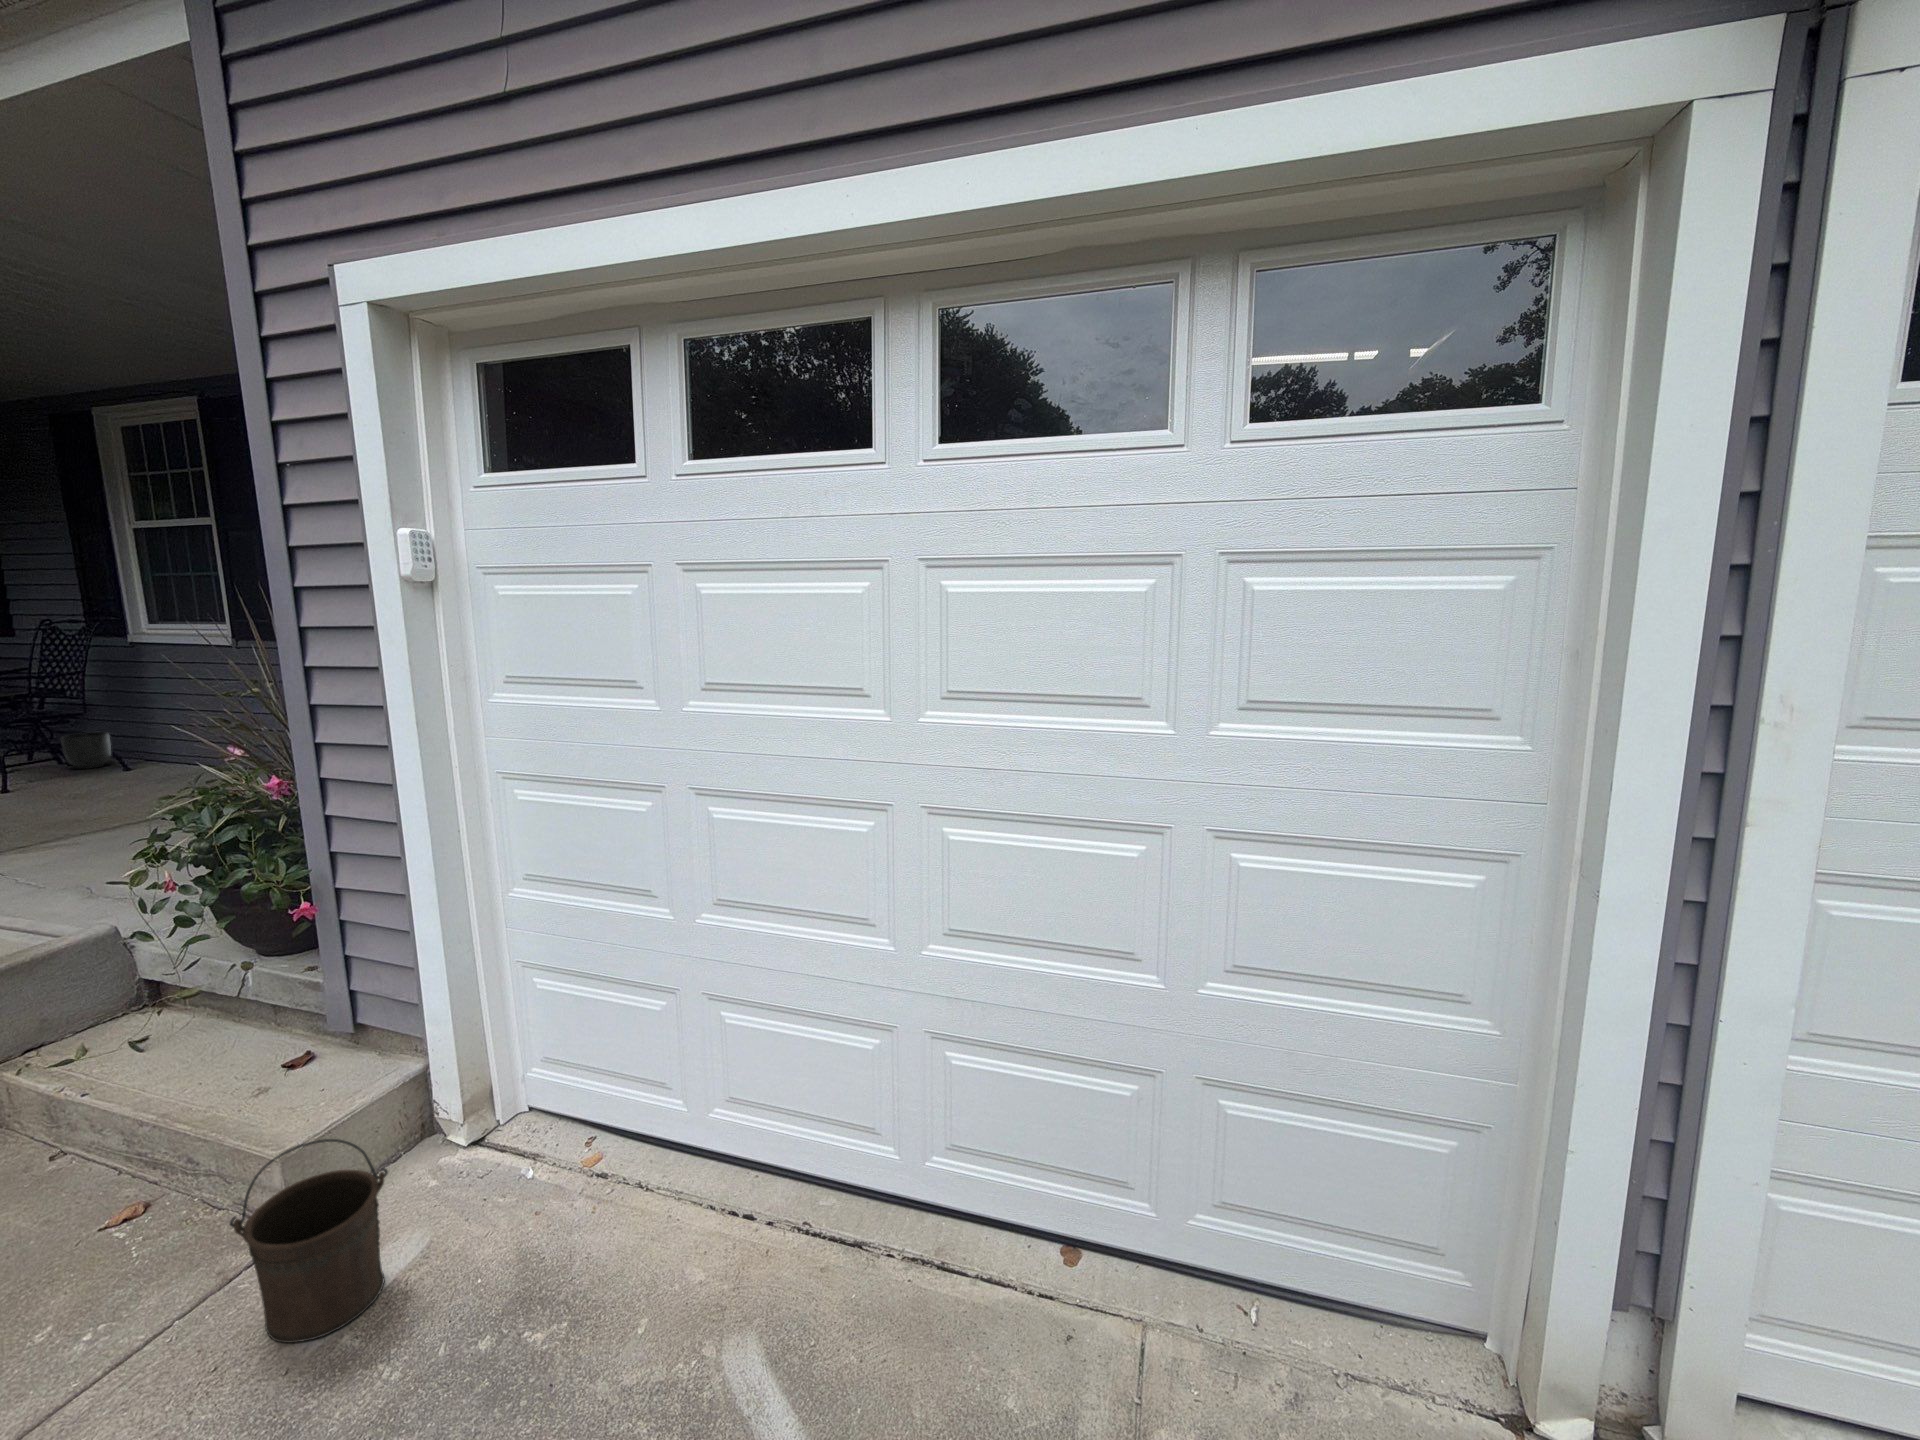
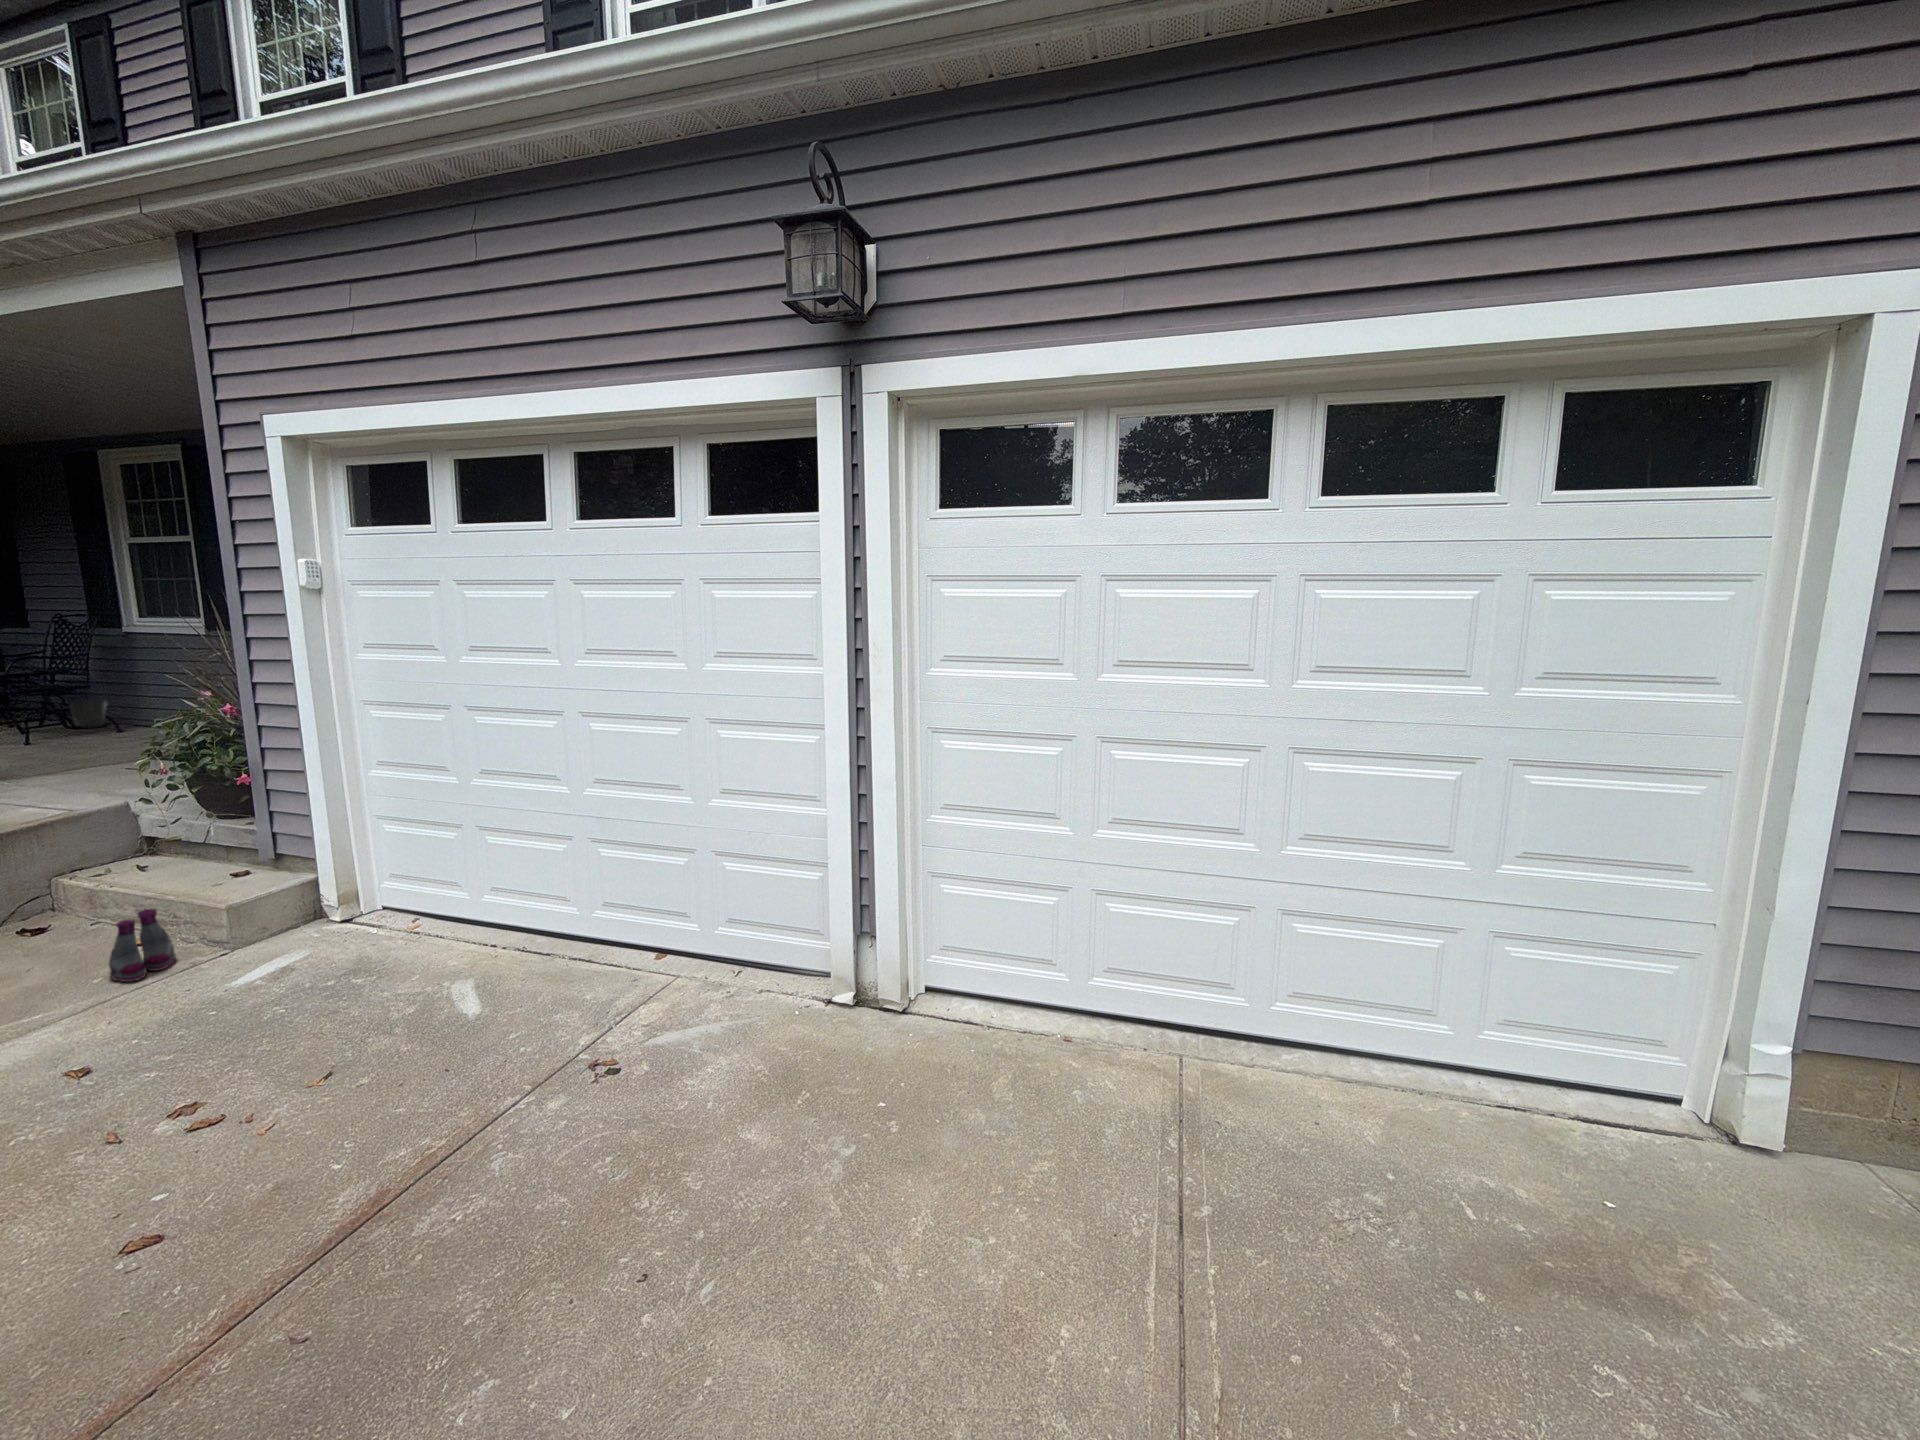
bucket: present [230,1139,388,1343] -> none [199,880,284,981]
boots: none [59,1182,190,1349] -> present [109,909,176,982]

